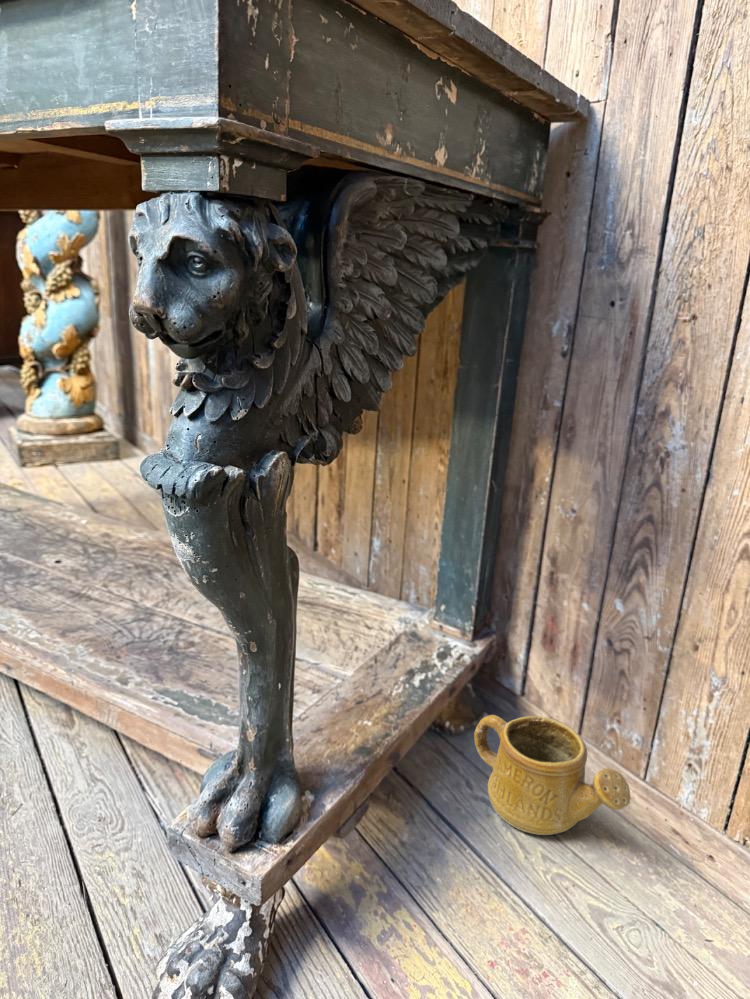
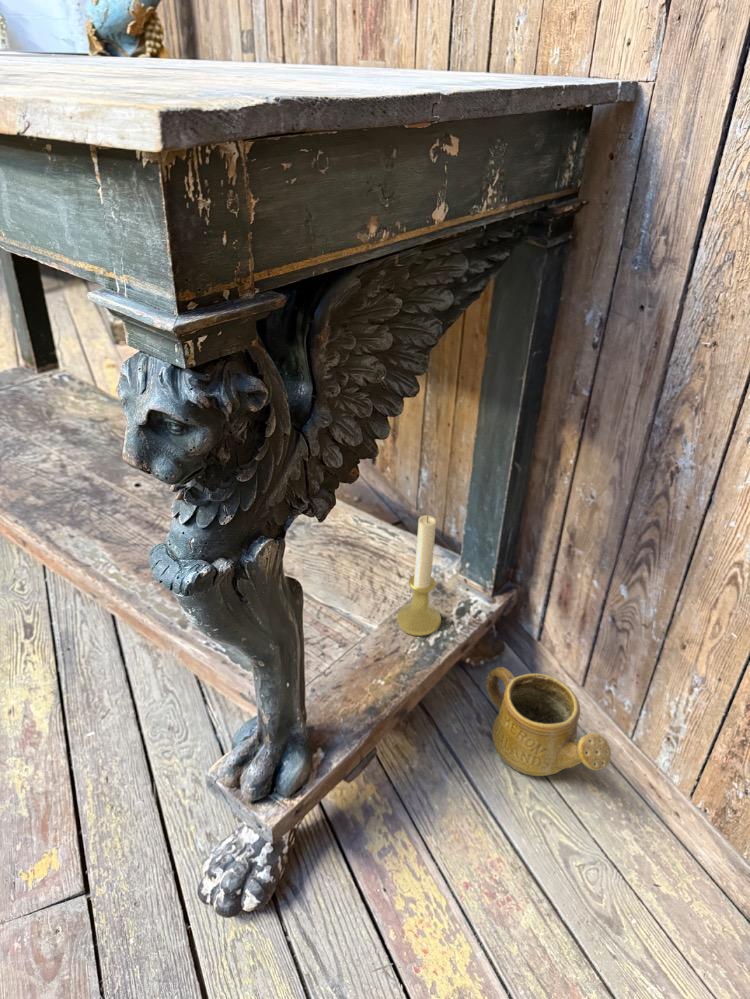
candle holder: none [374,530,424,678] -> present [397,515,441,637]

